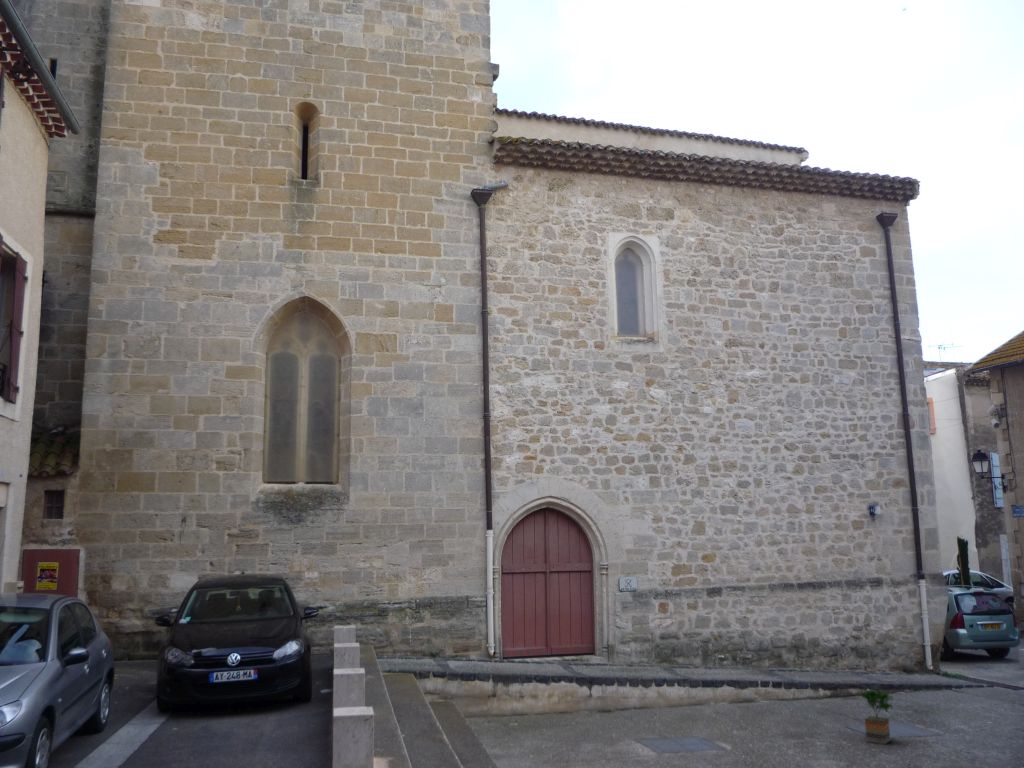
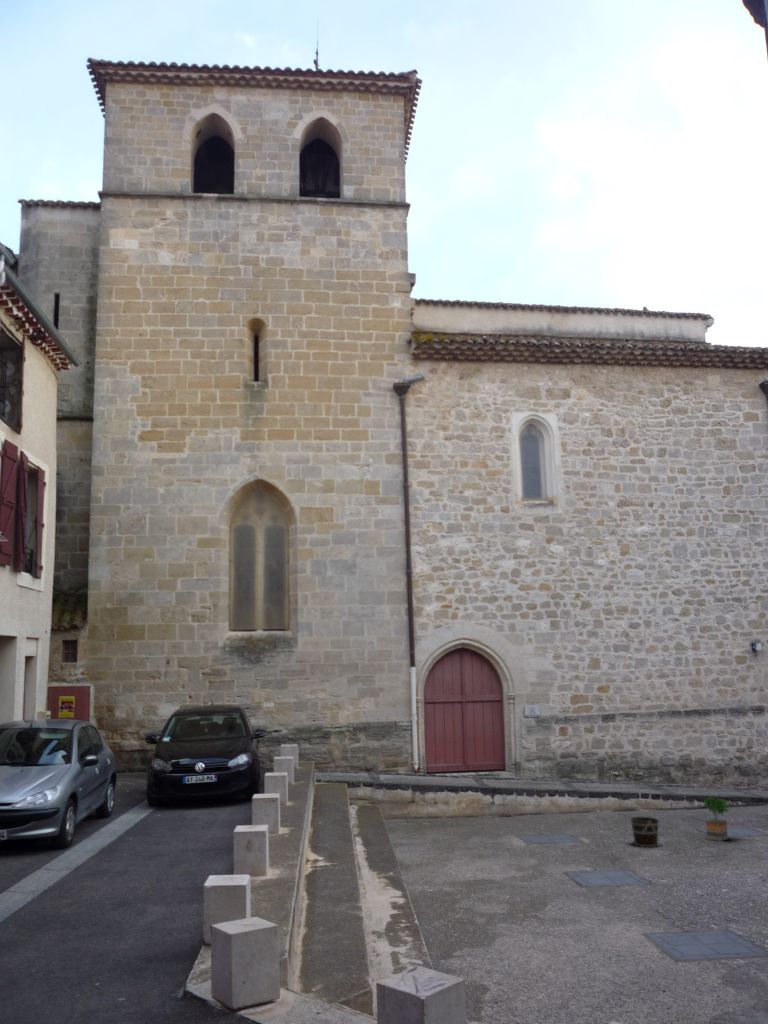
bucket: none [780,714,815,755] -> present [631,816,658,847]

